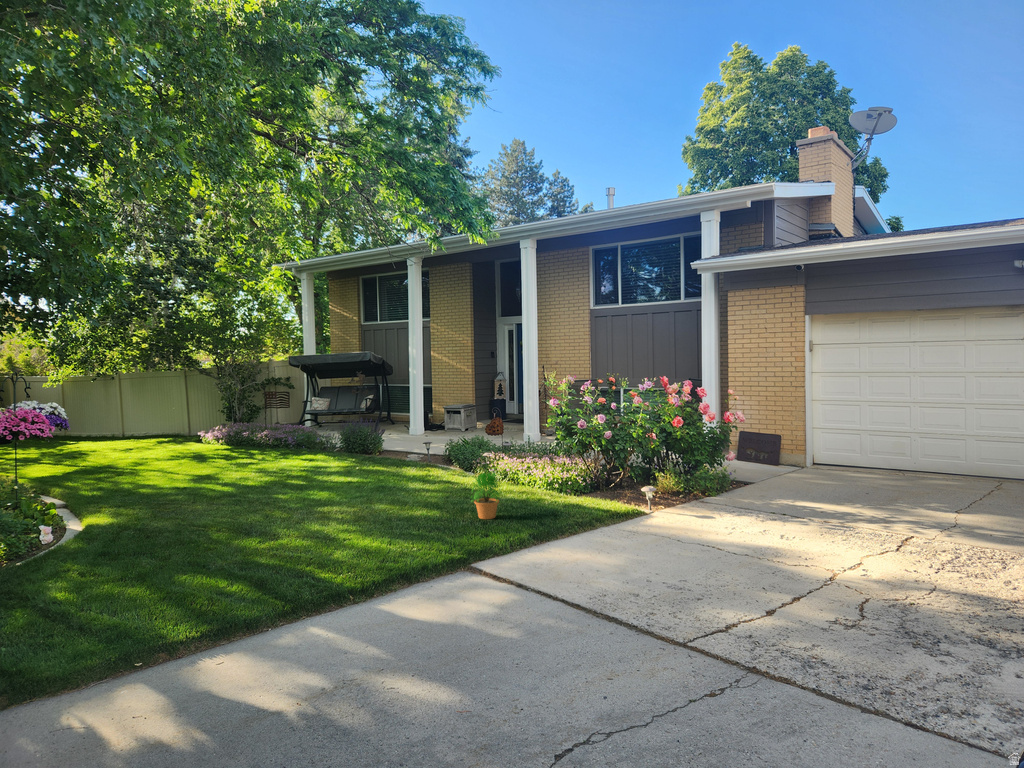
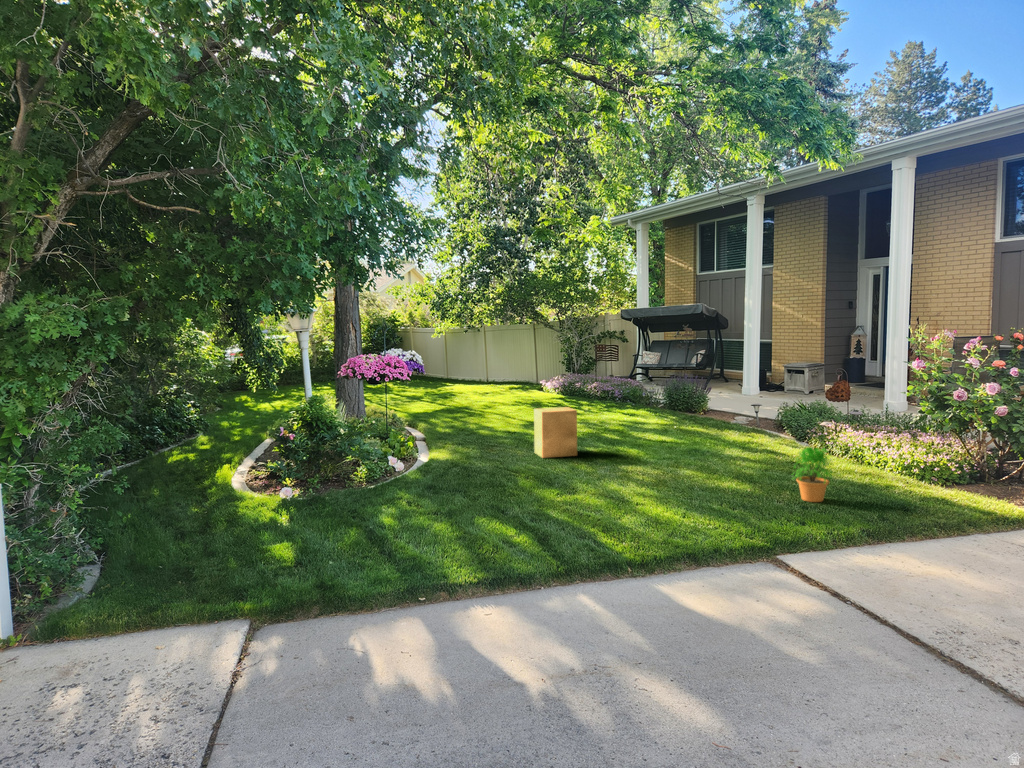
cardboard box: none [216,455,266,510] -> present [534,407,577,458]

